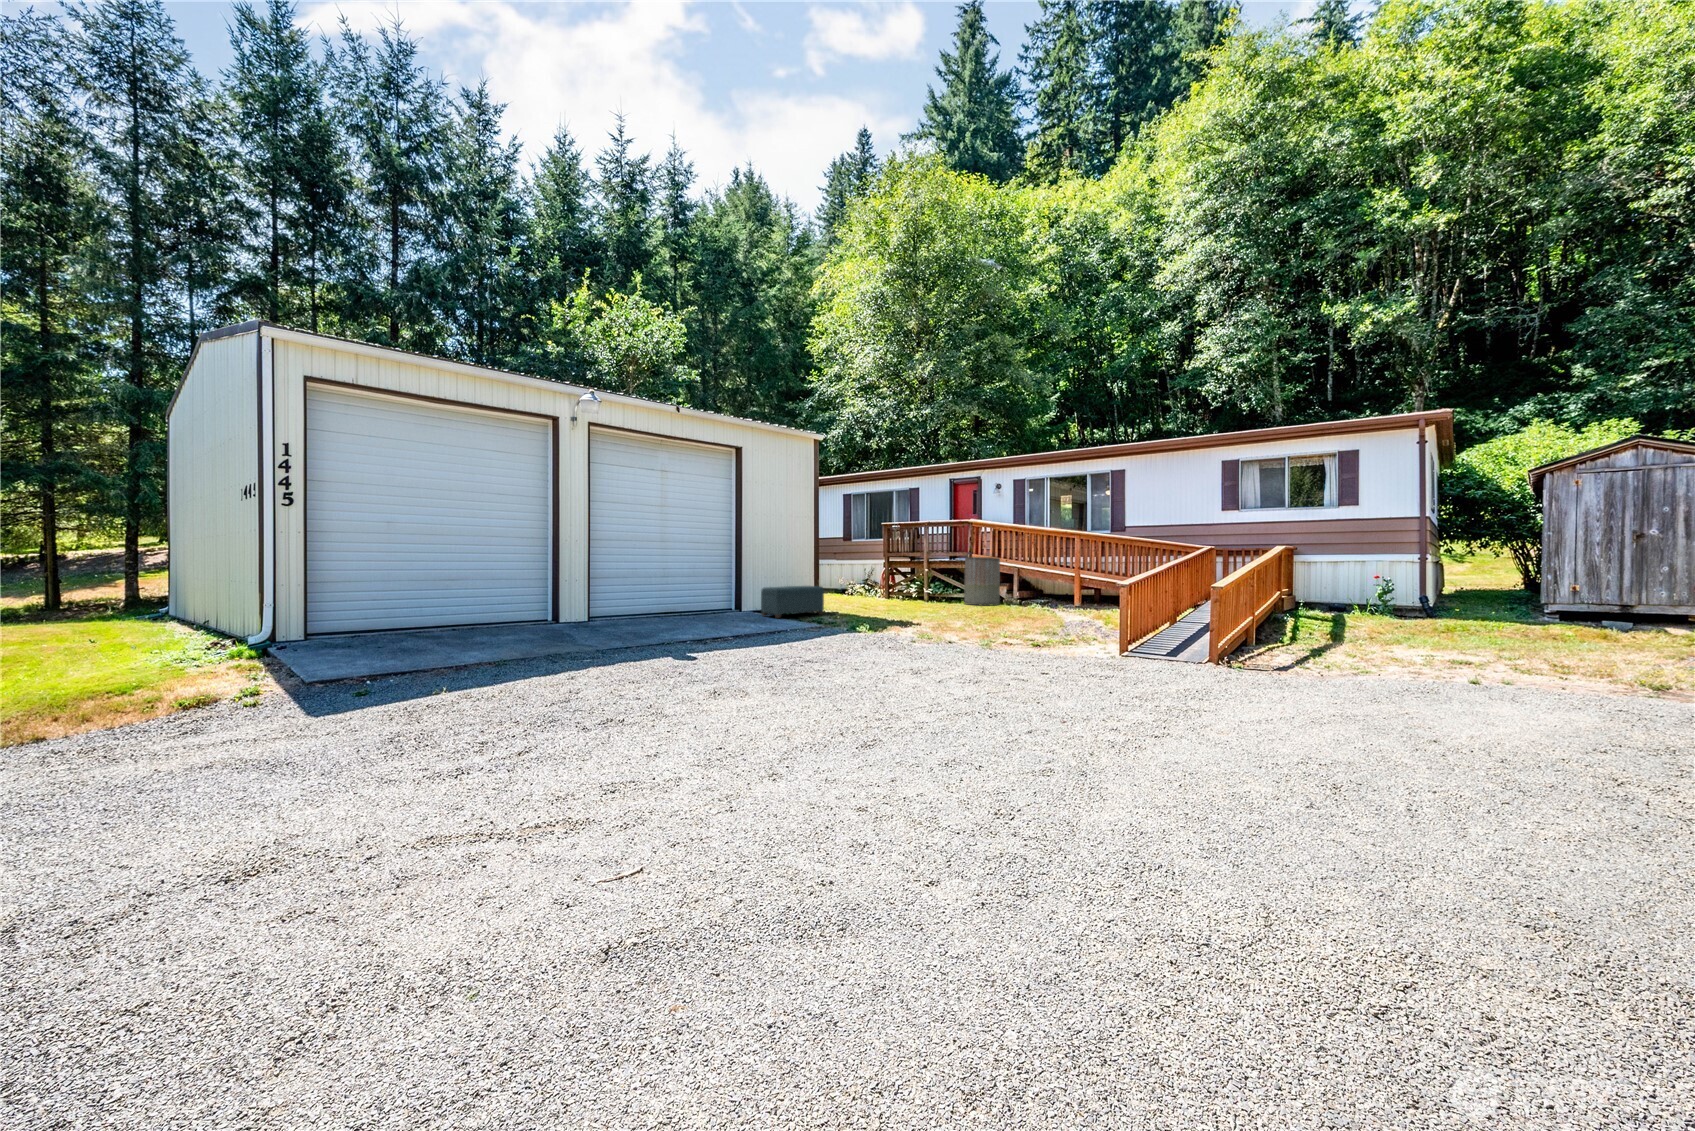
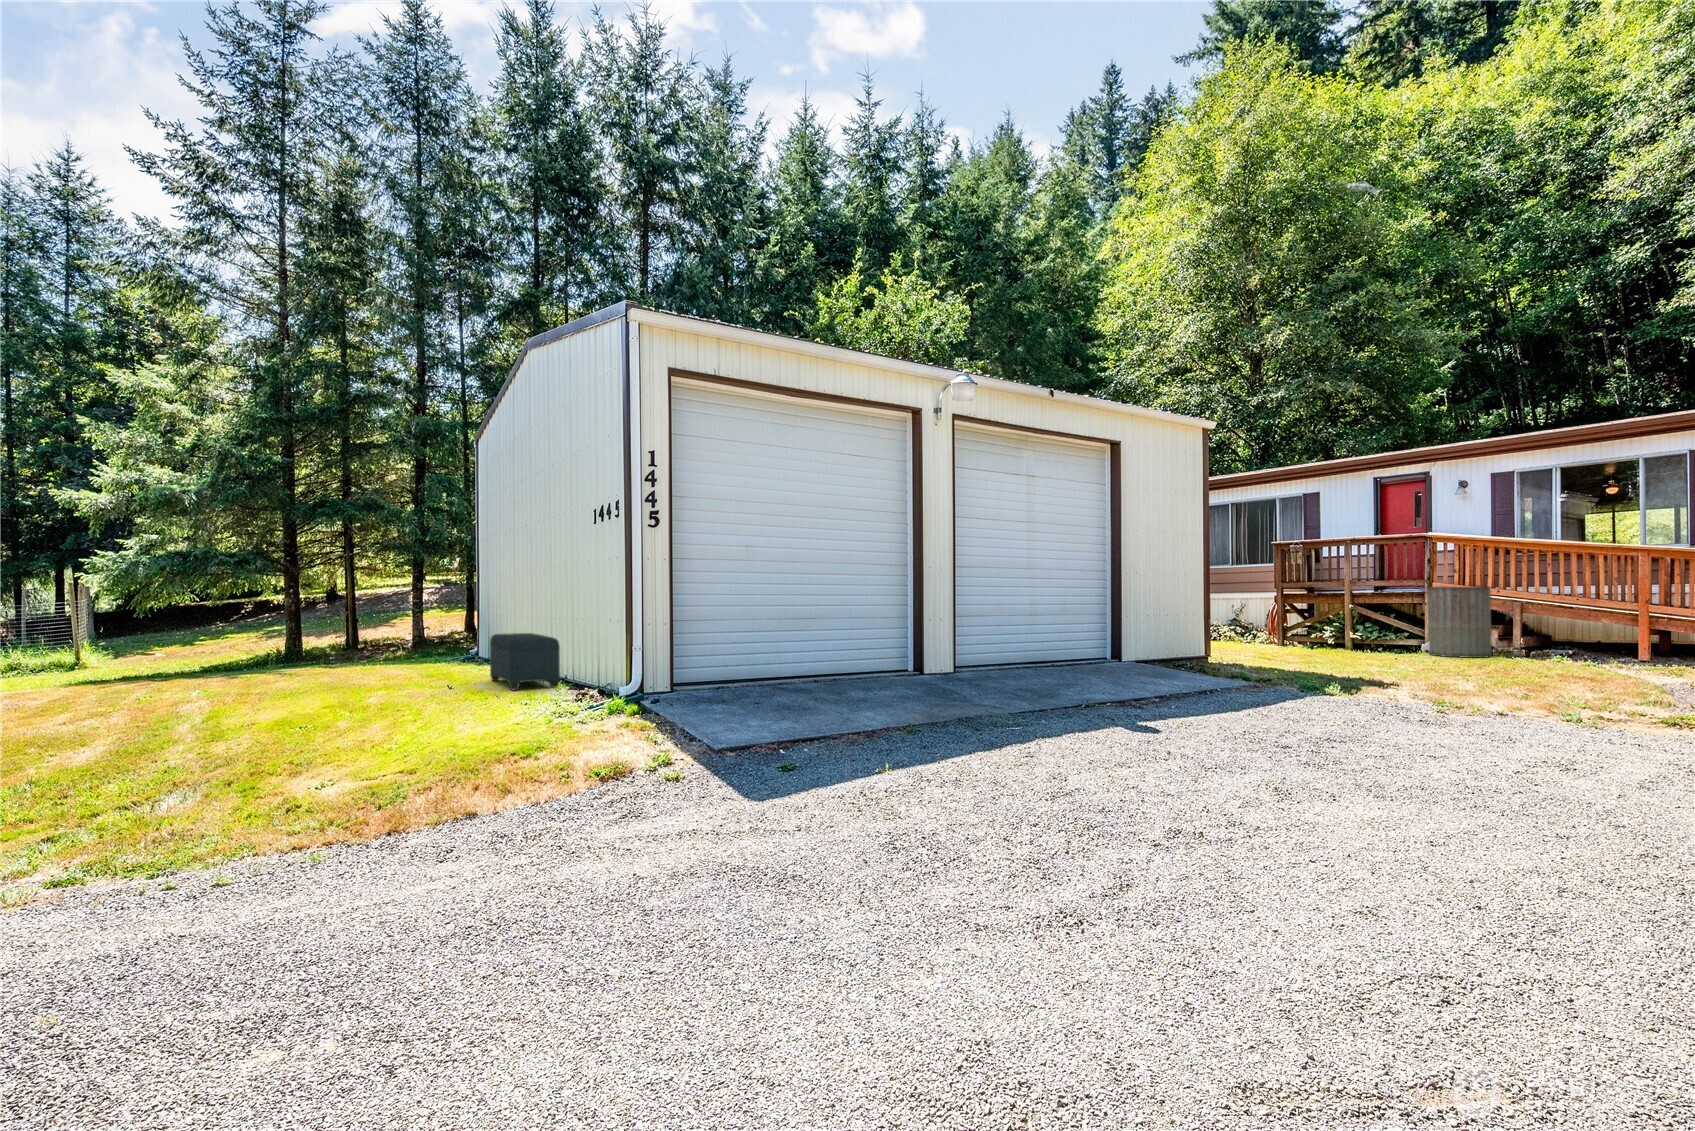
bench: present [761,586,824,618] -> present [490,633,560,690]

